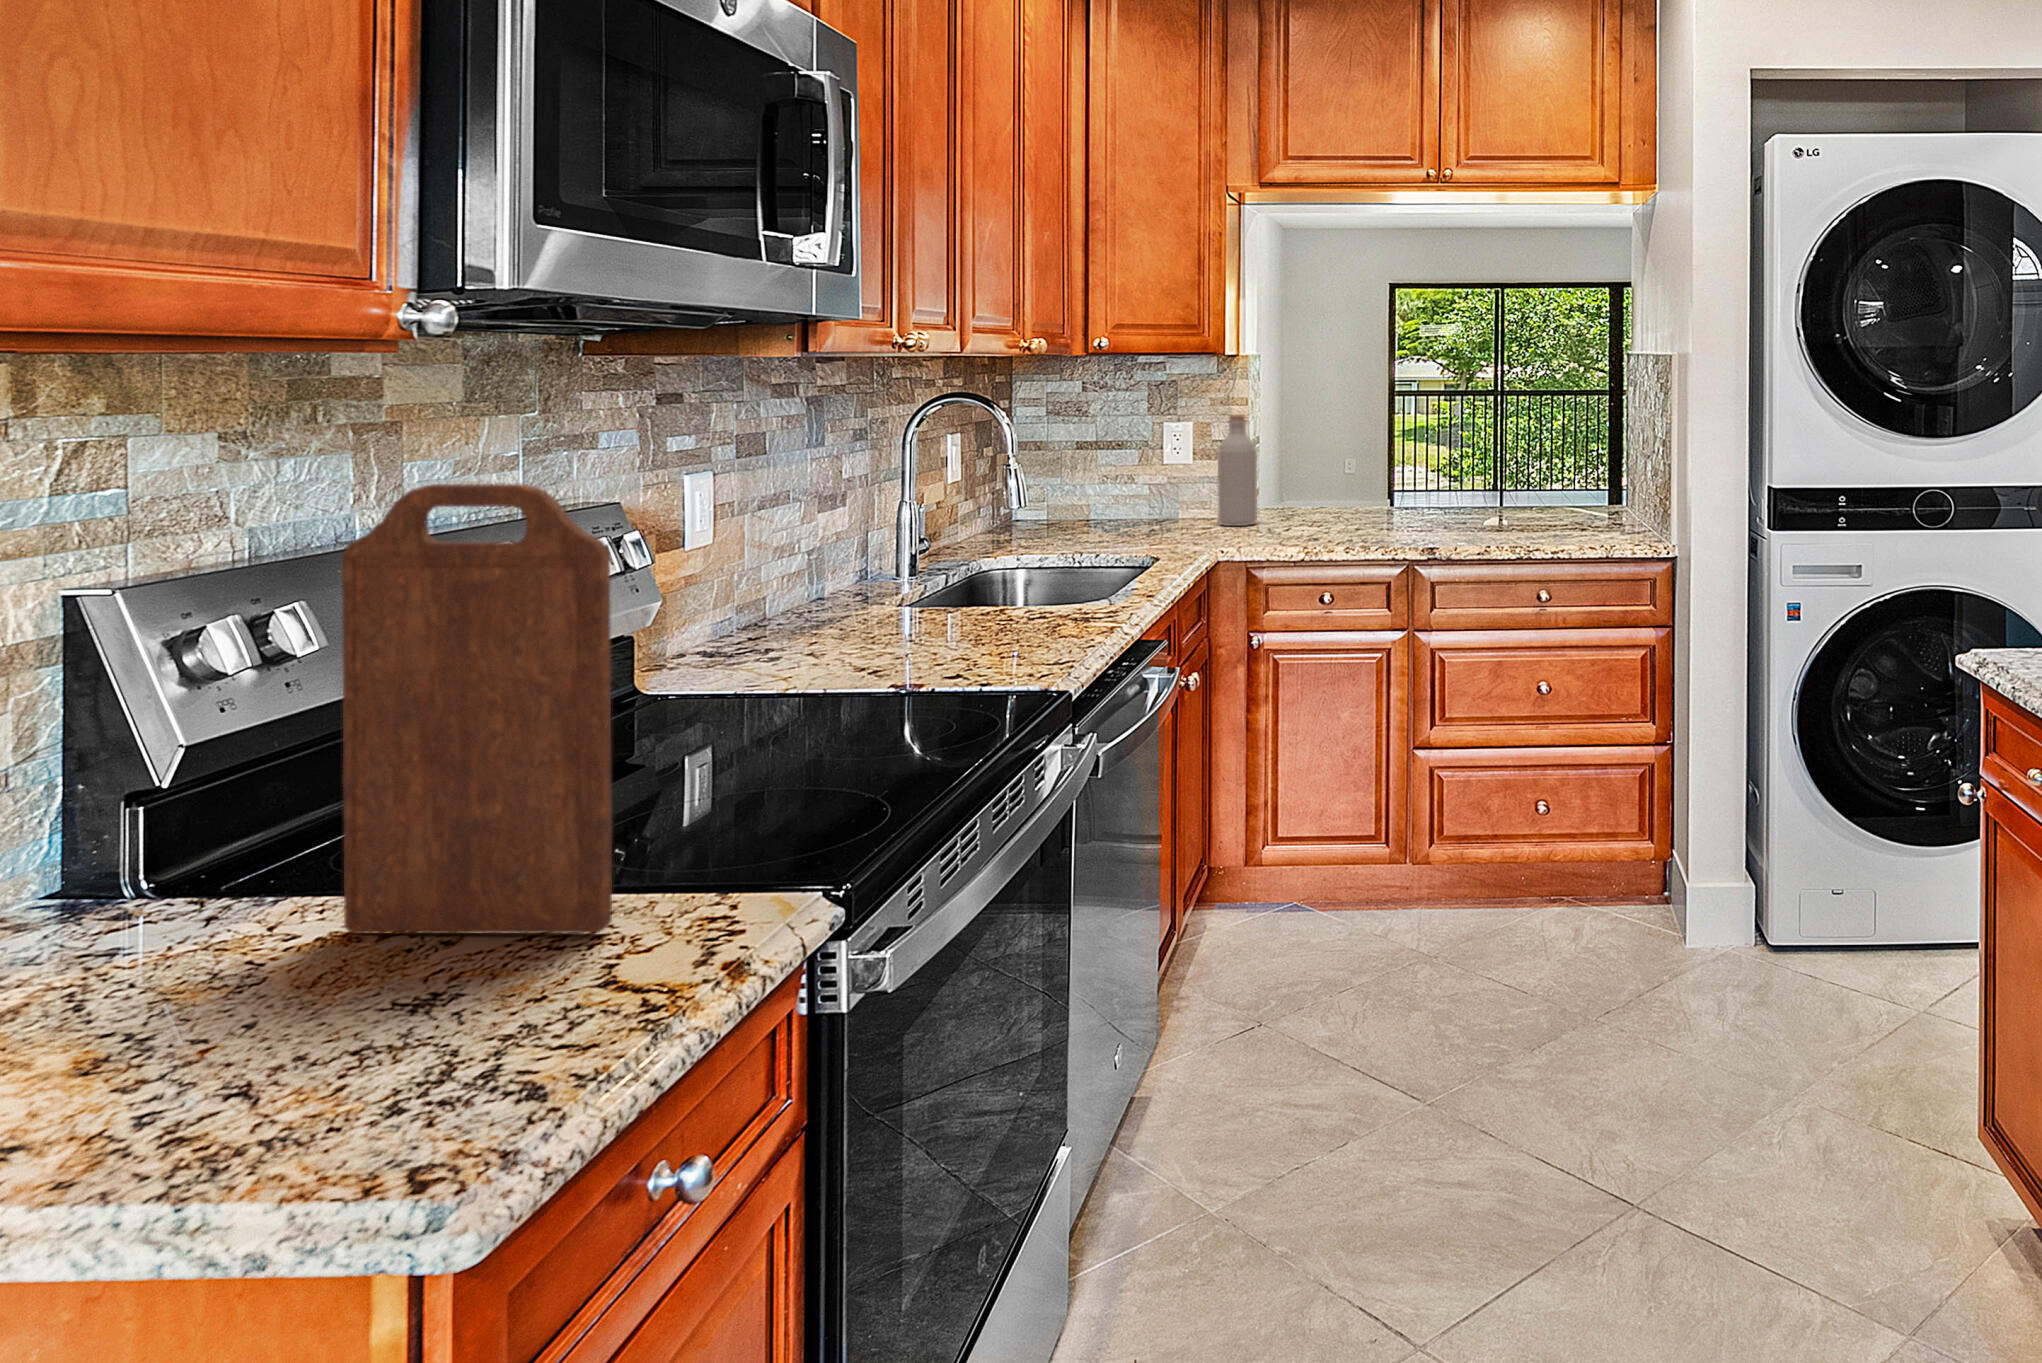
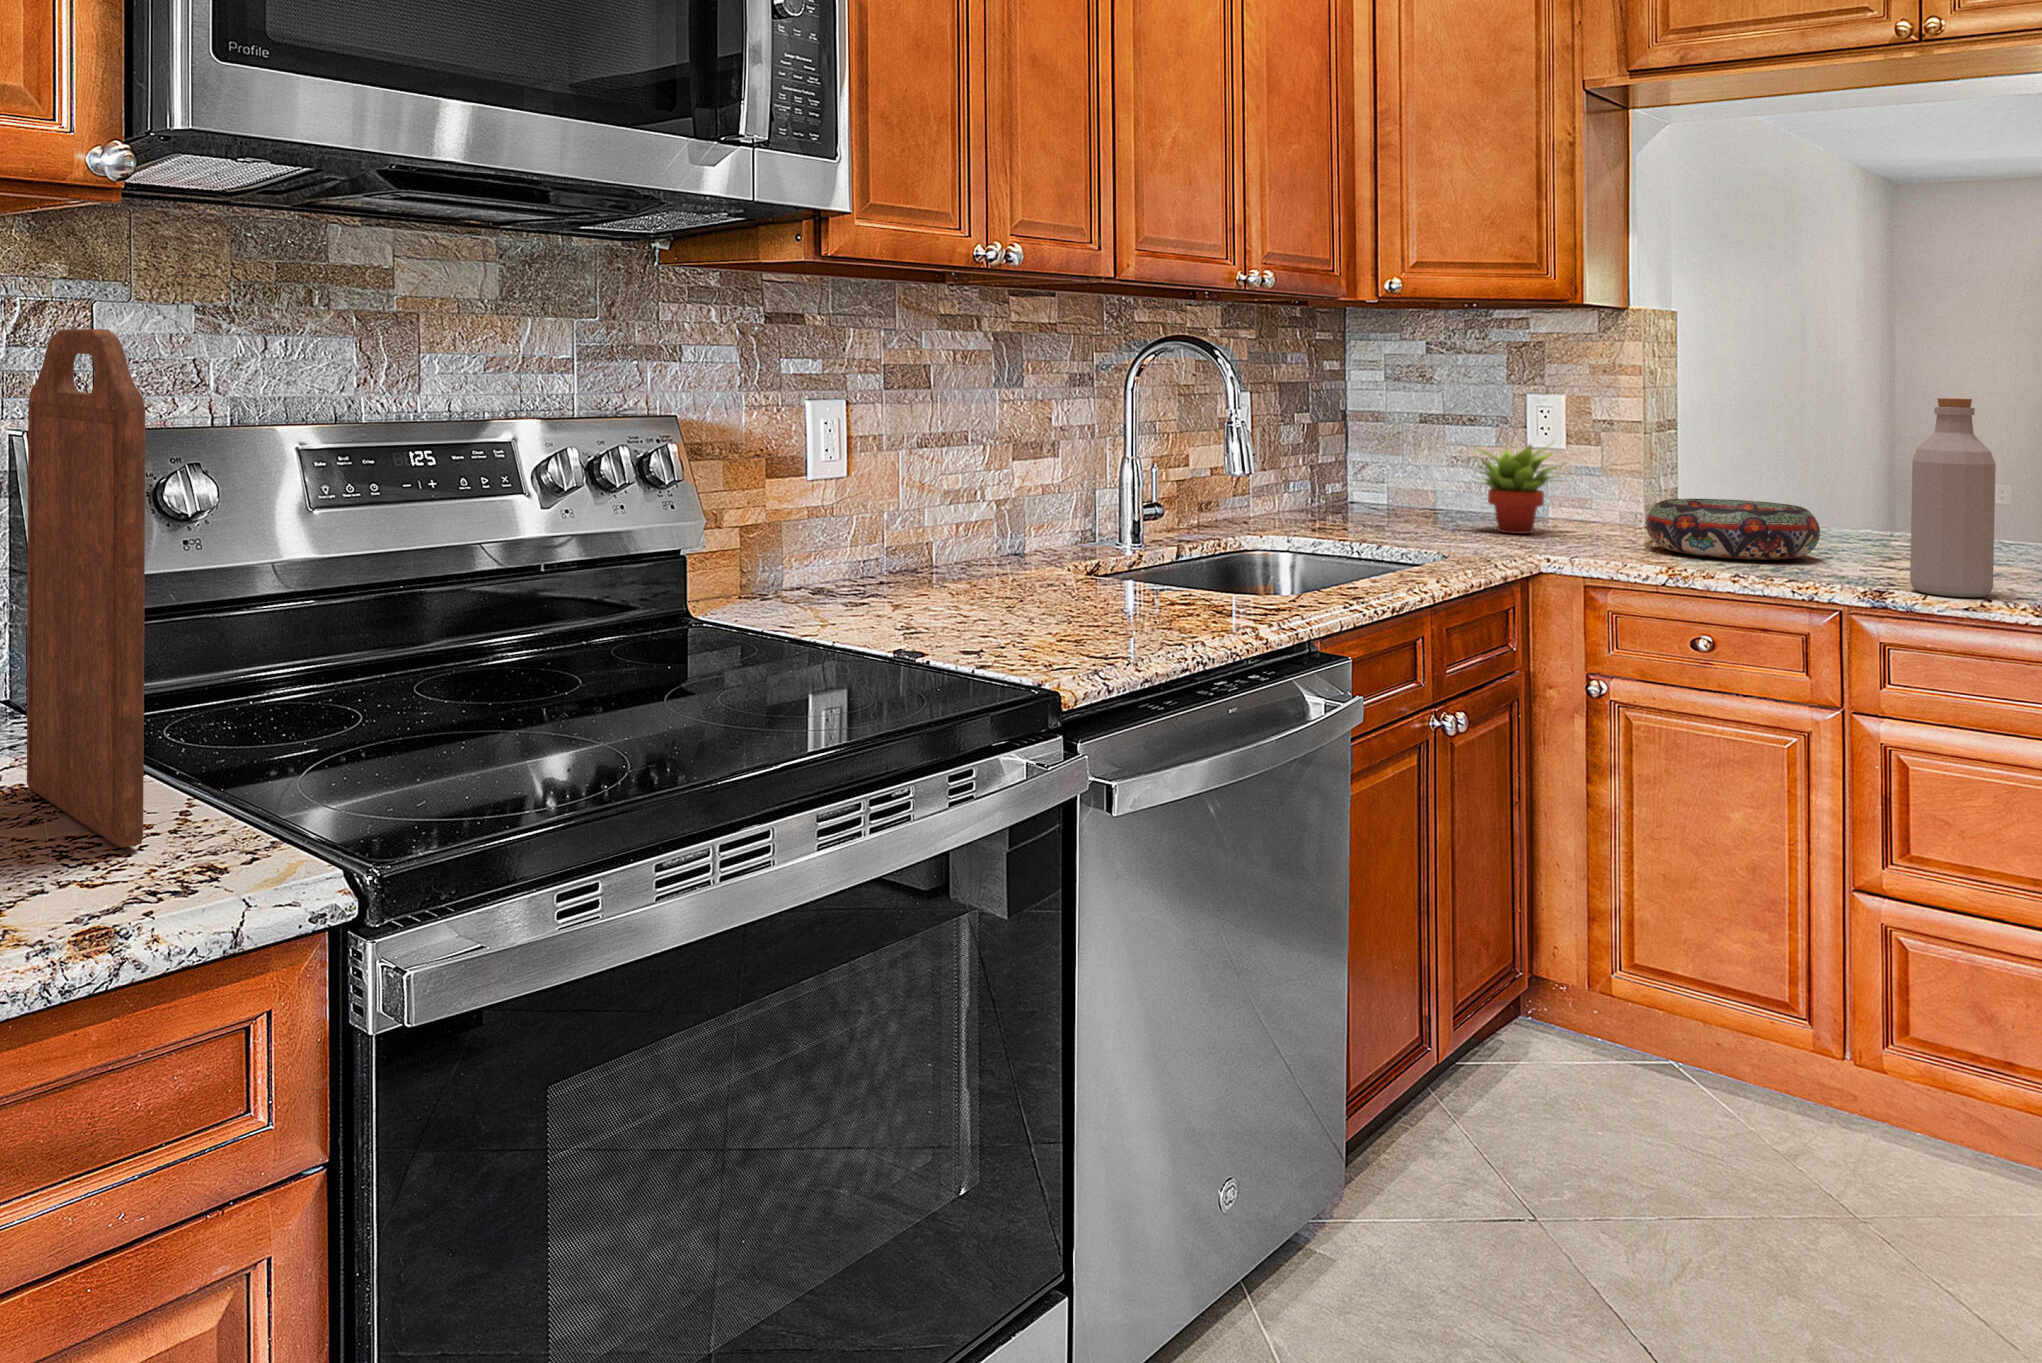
bottle: present [1218,415,1257,526] -> present [1910,398,1996,597]
succulent plant: none [1127,458,1205,533] -> present [1471,444,1564,534]
decorative bowl: none [1266,494,1374,537] -> present [1646,499,1820,560]

